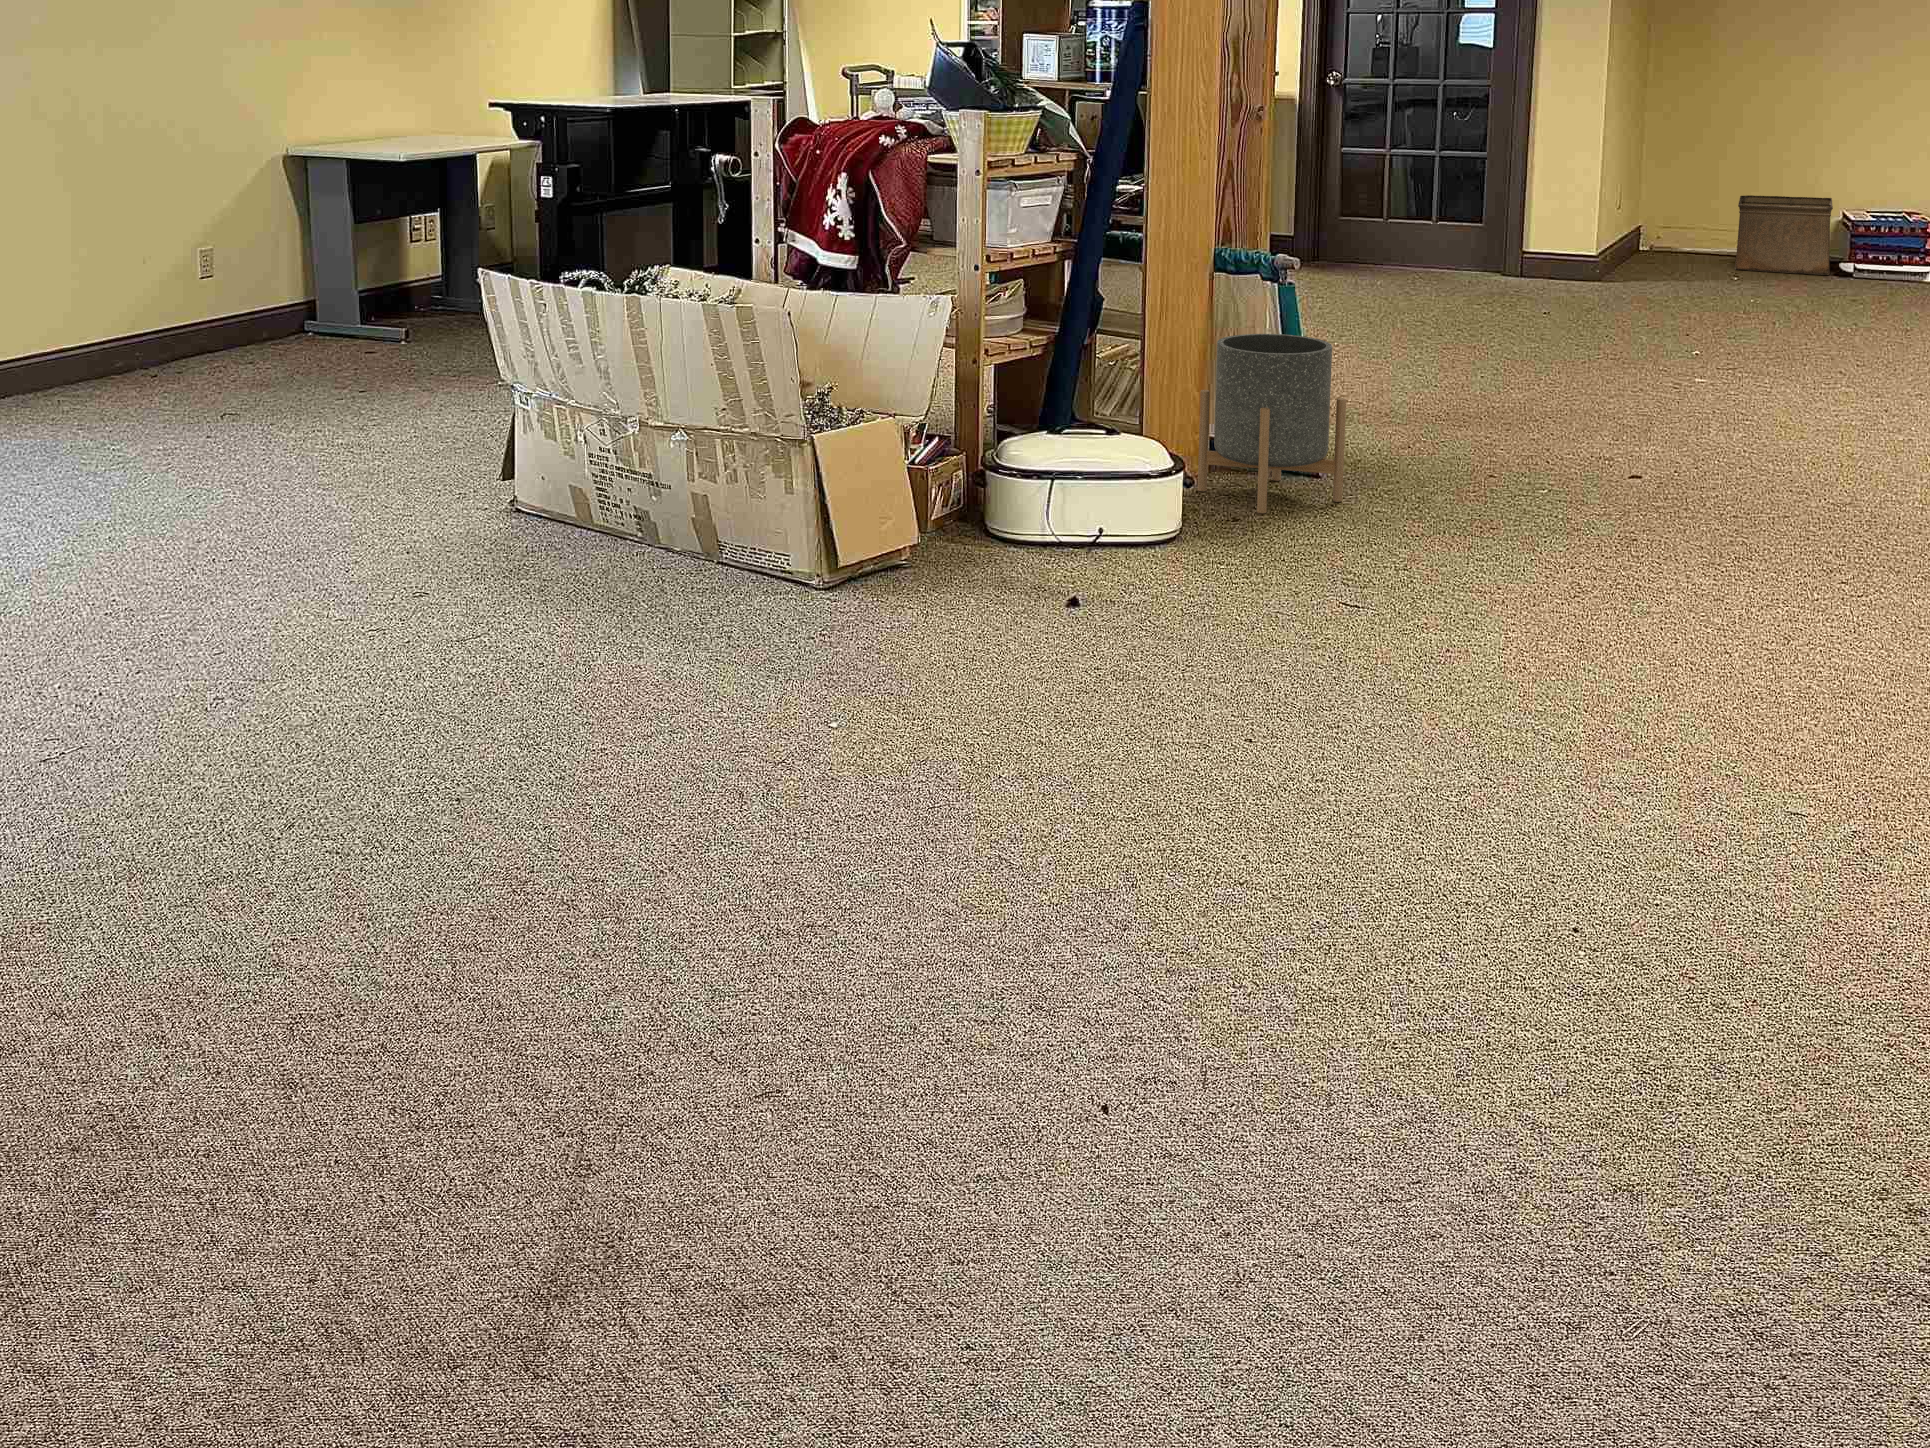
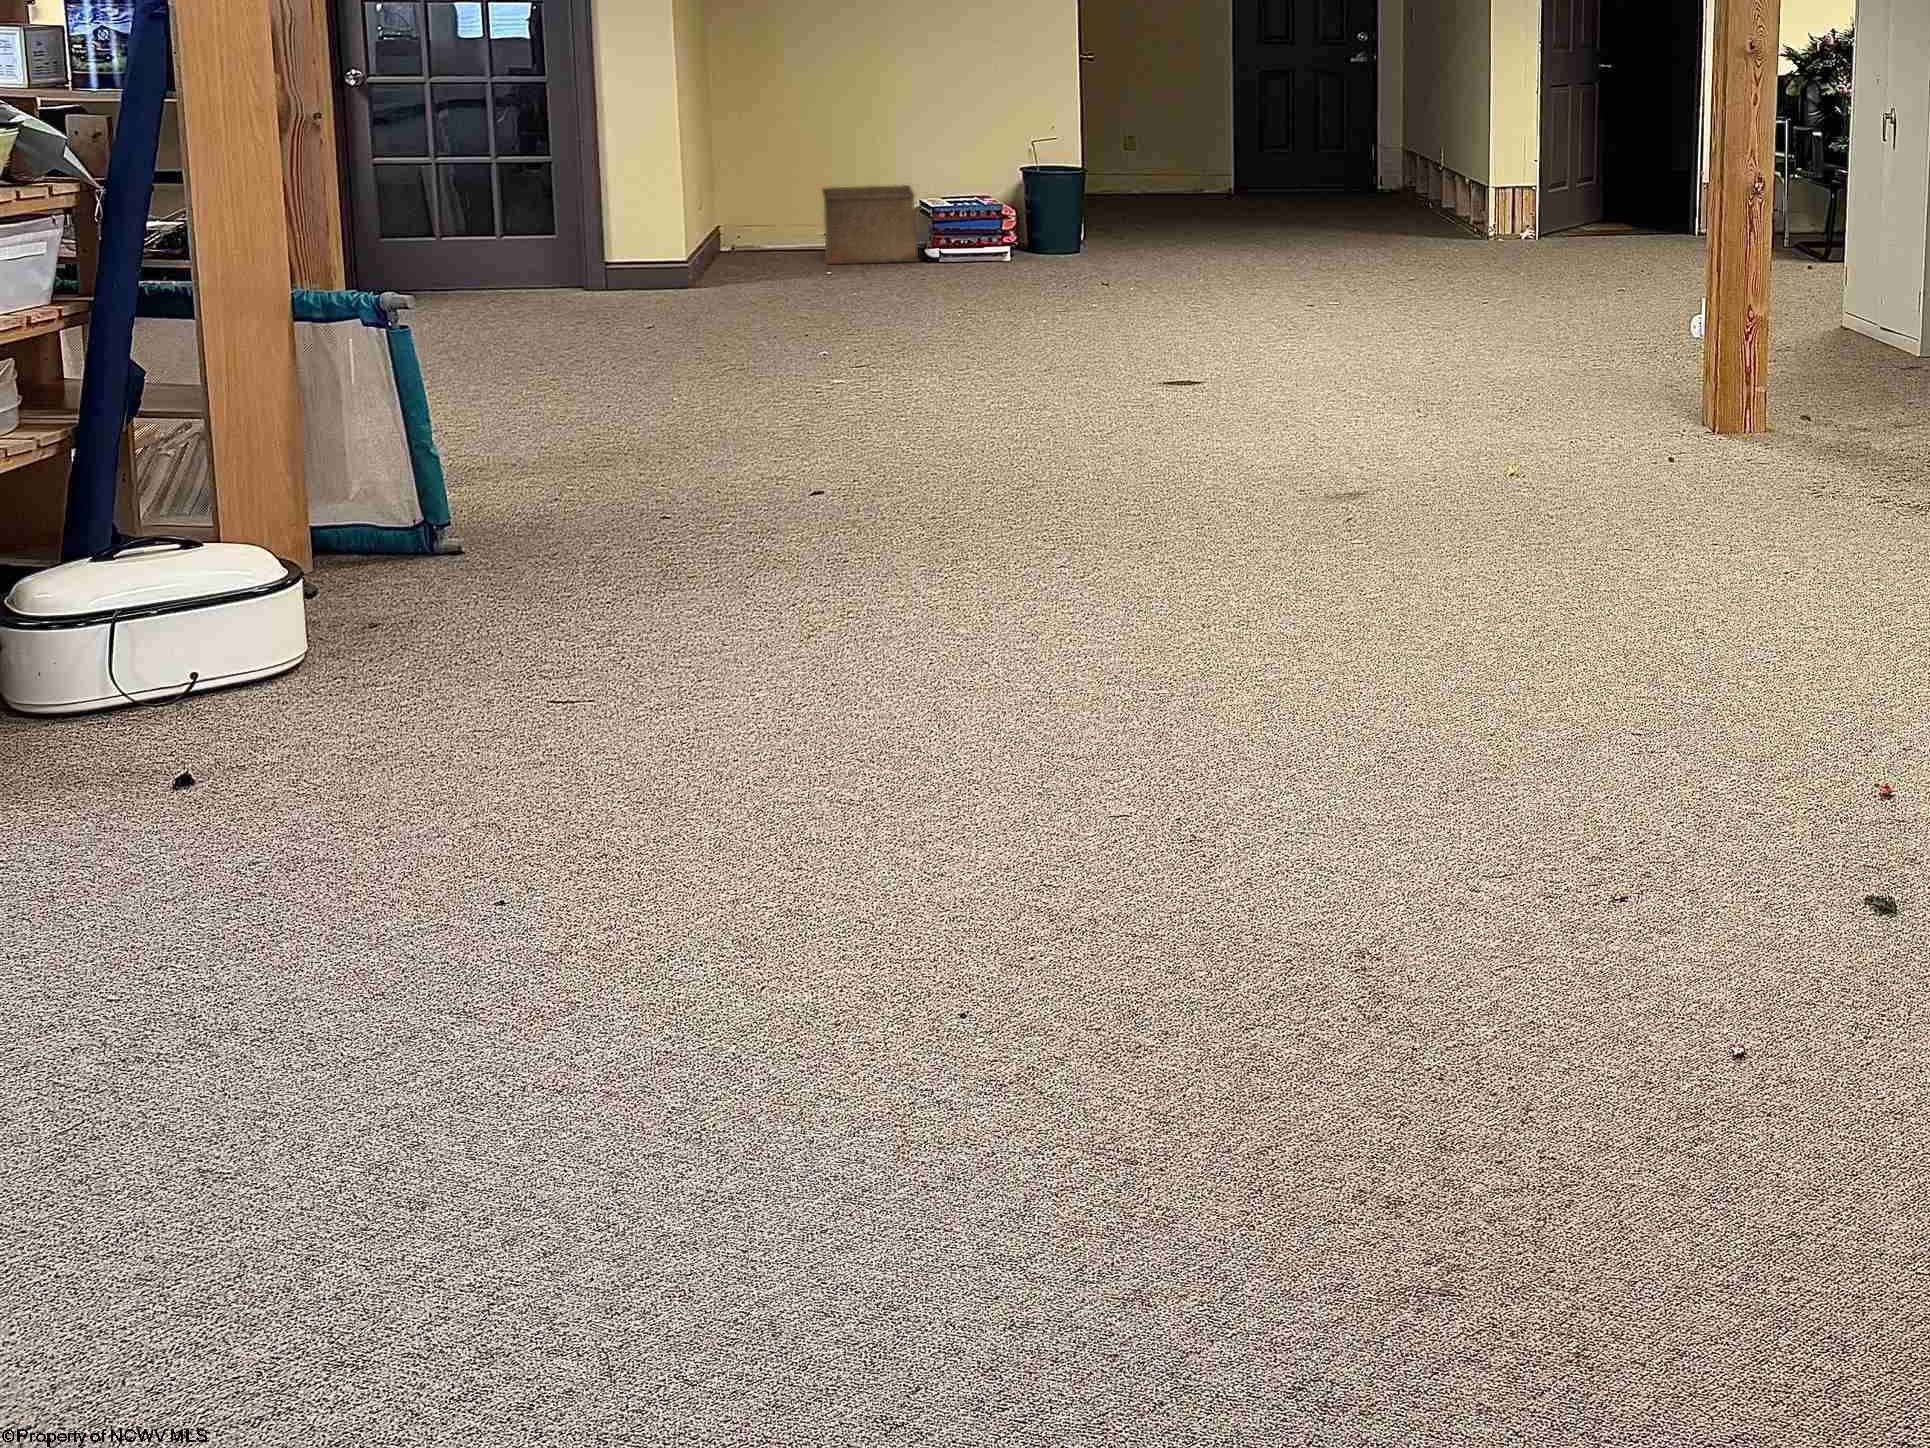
planter: present [1198,334,1346,513] -> none [297,390,502,611]

